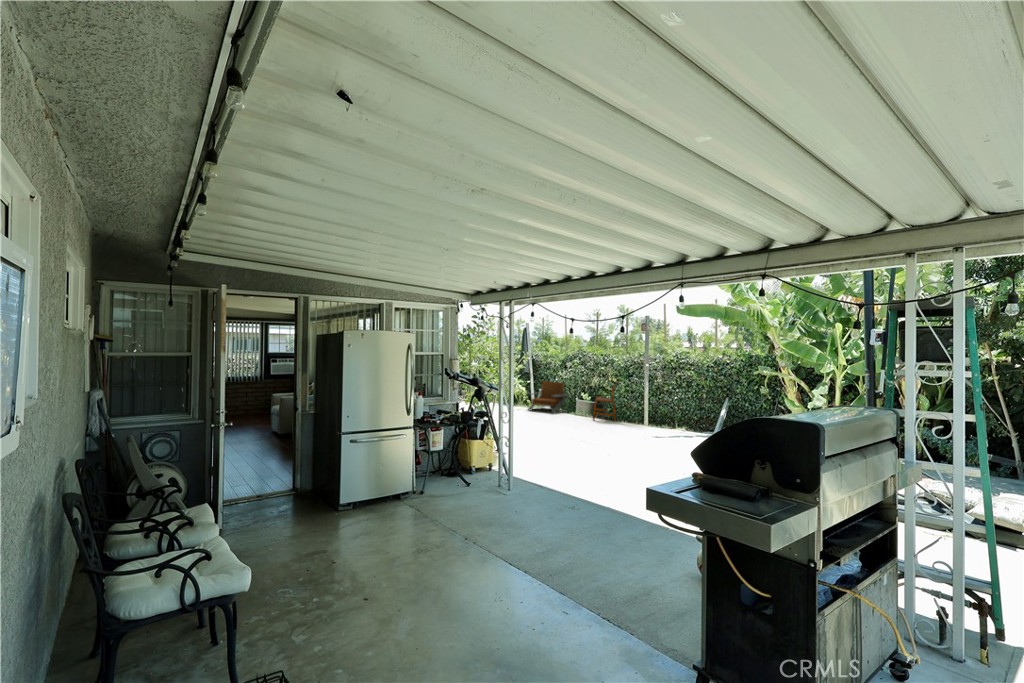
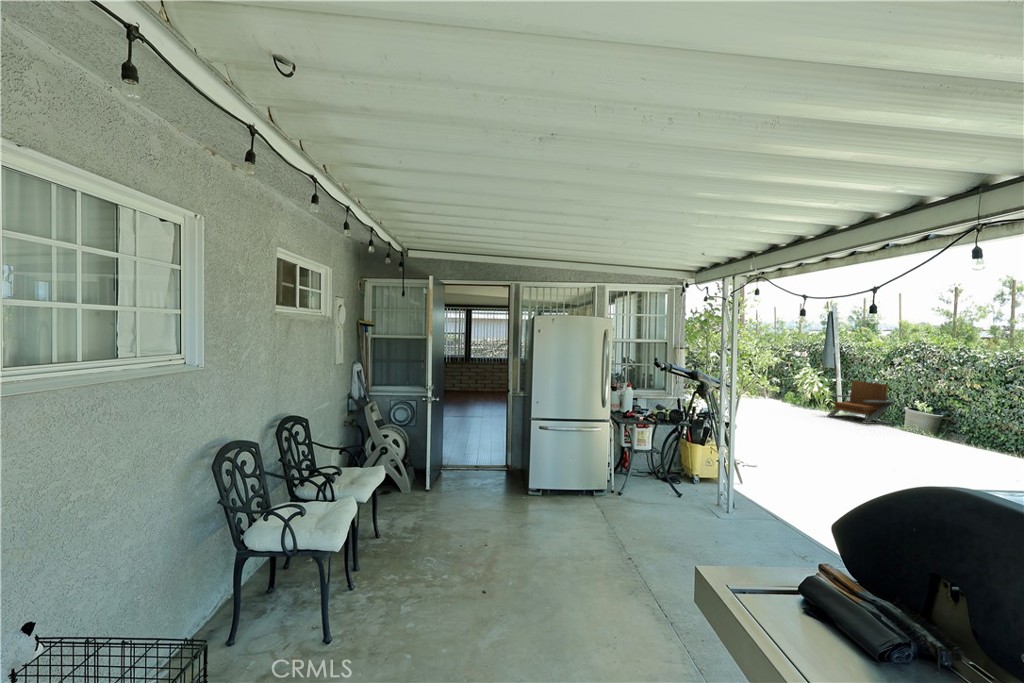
bench: present [593,384,616,421] -> none [928,391,978,447]

